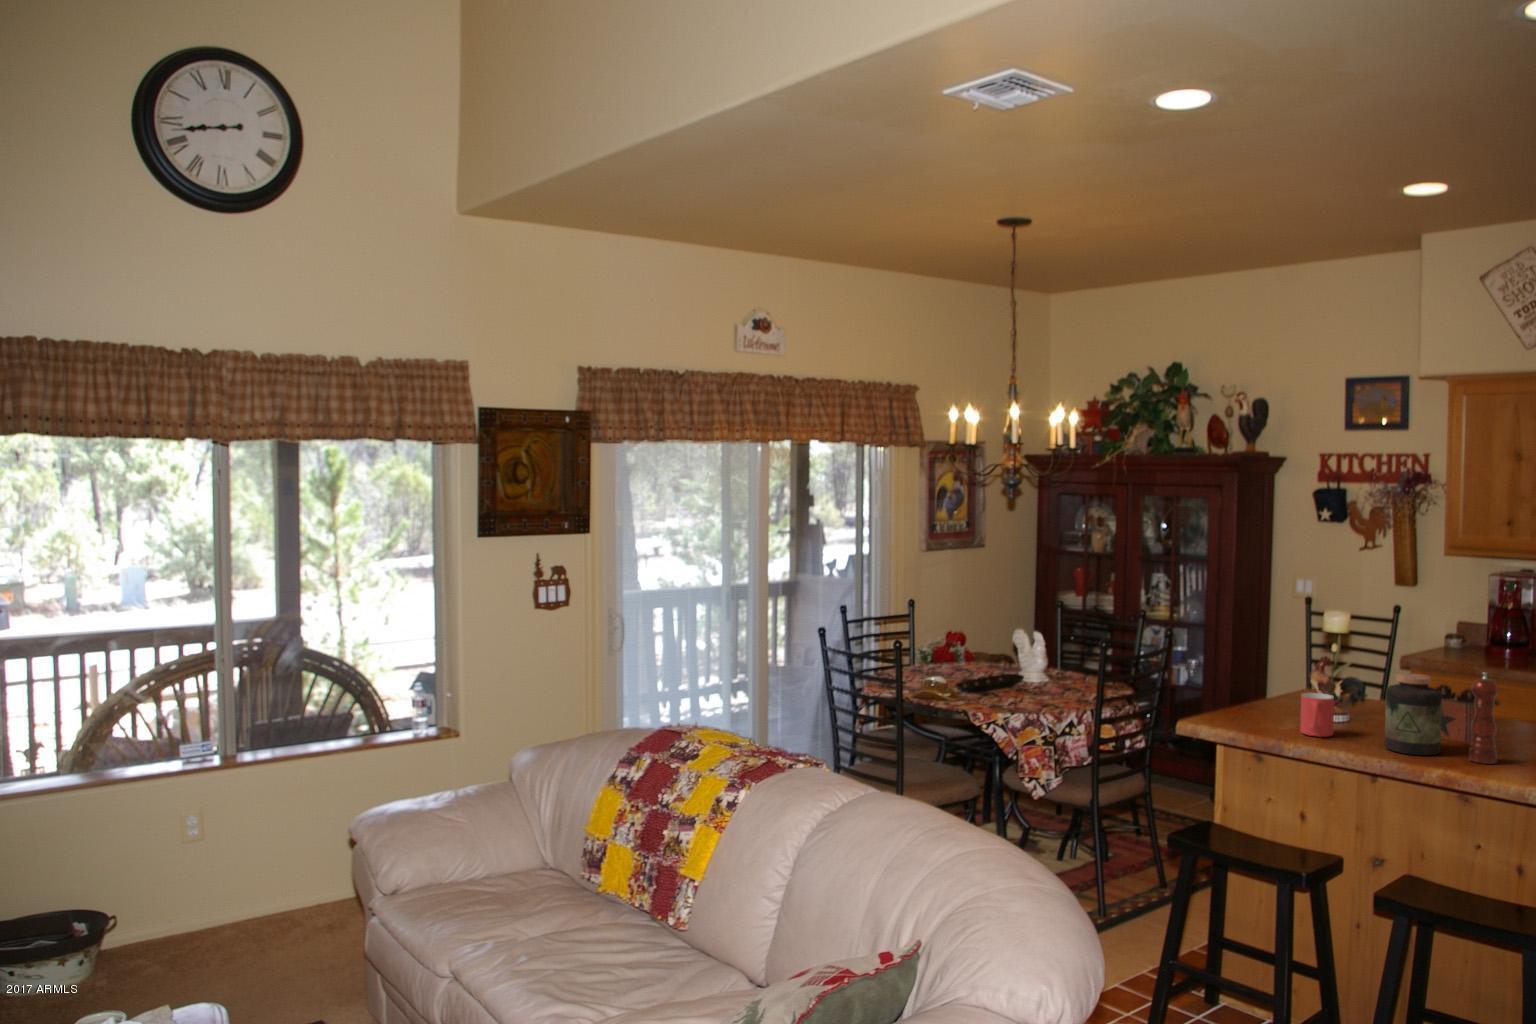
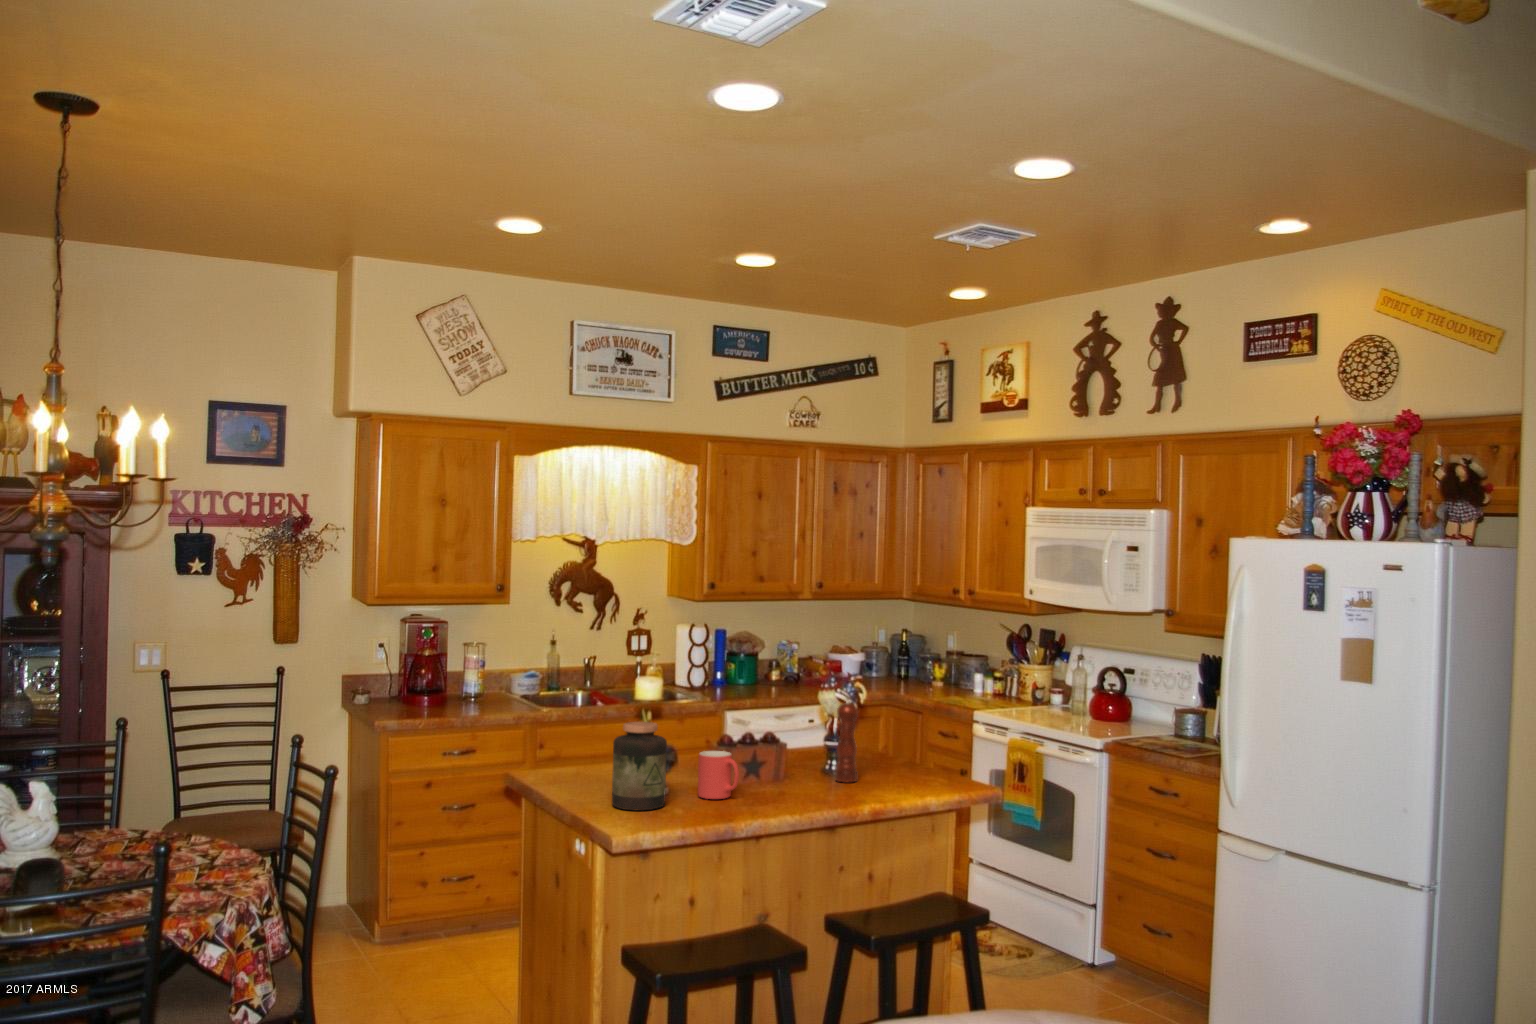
jar: present [1385,673,1442,755] -> present [612,722,667,810]

